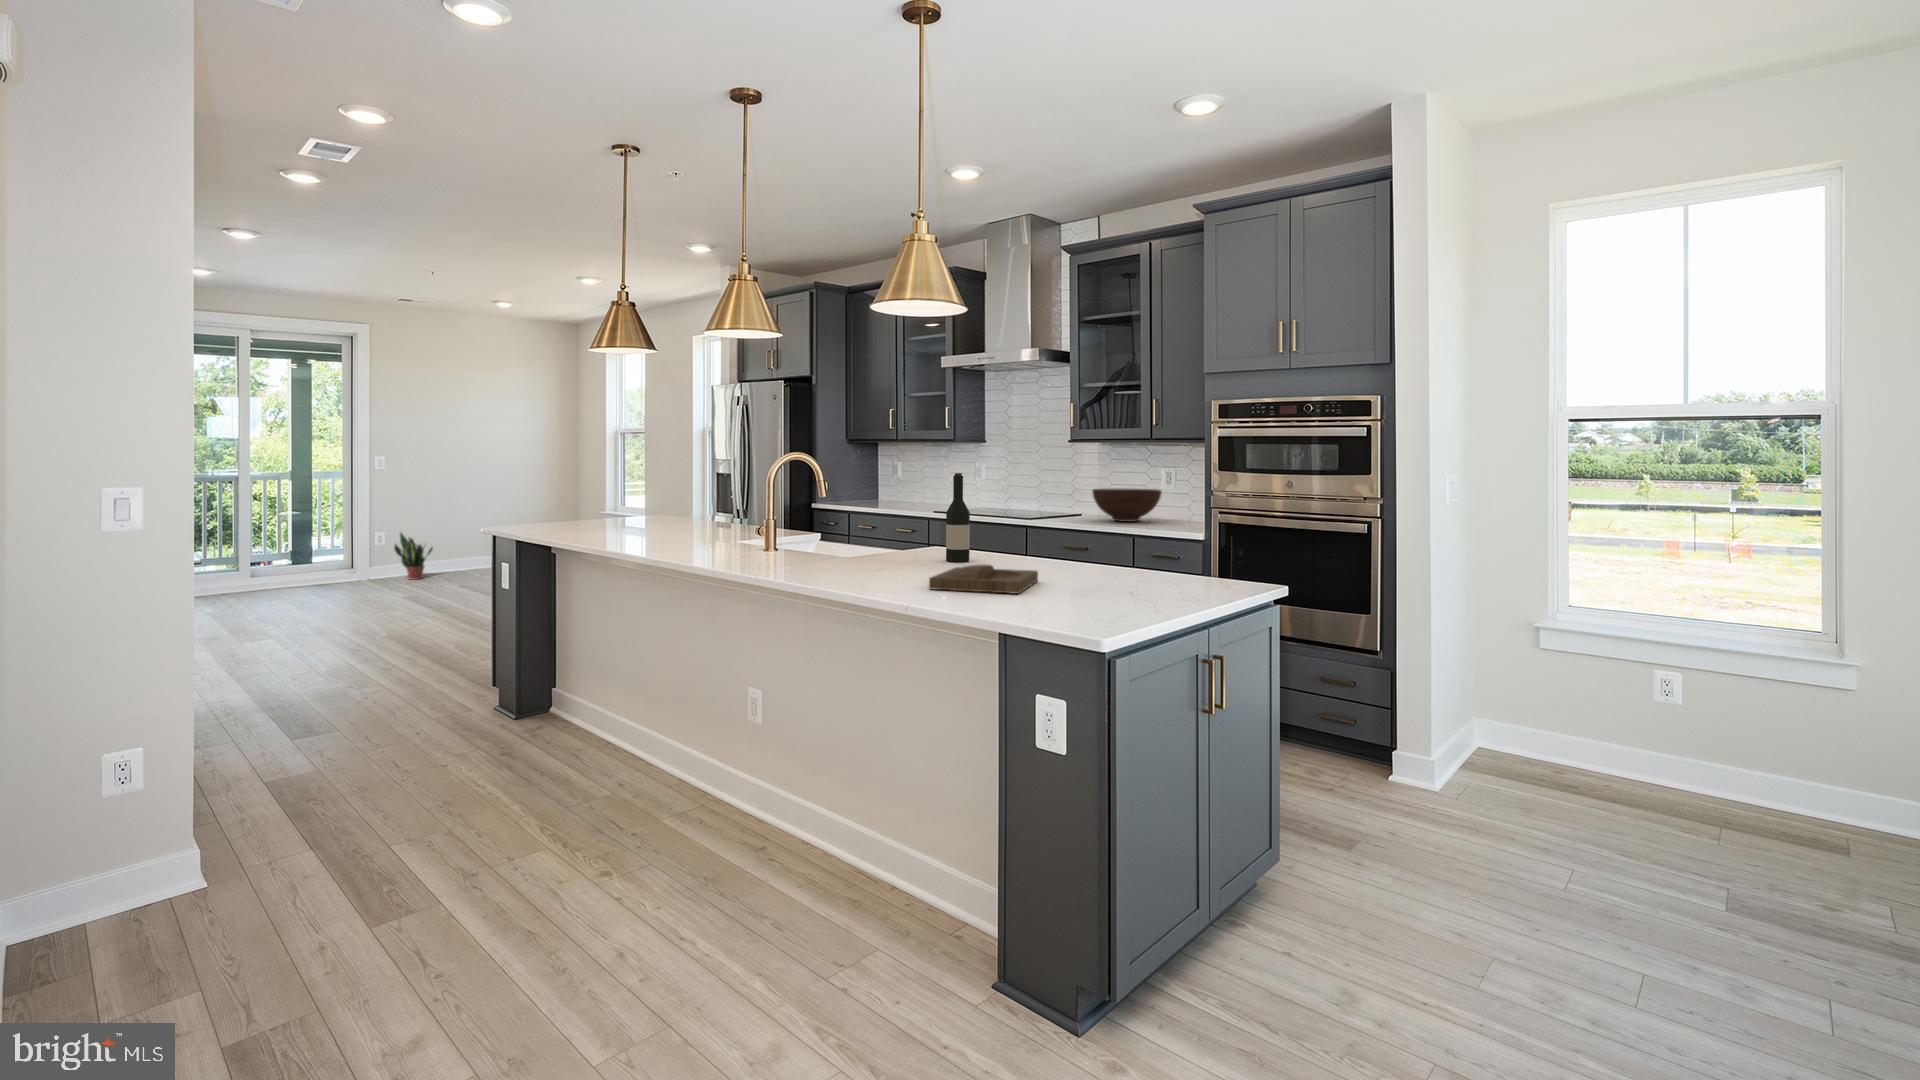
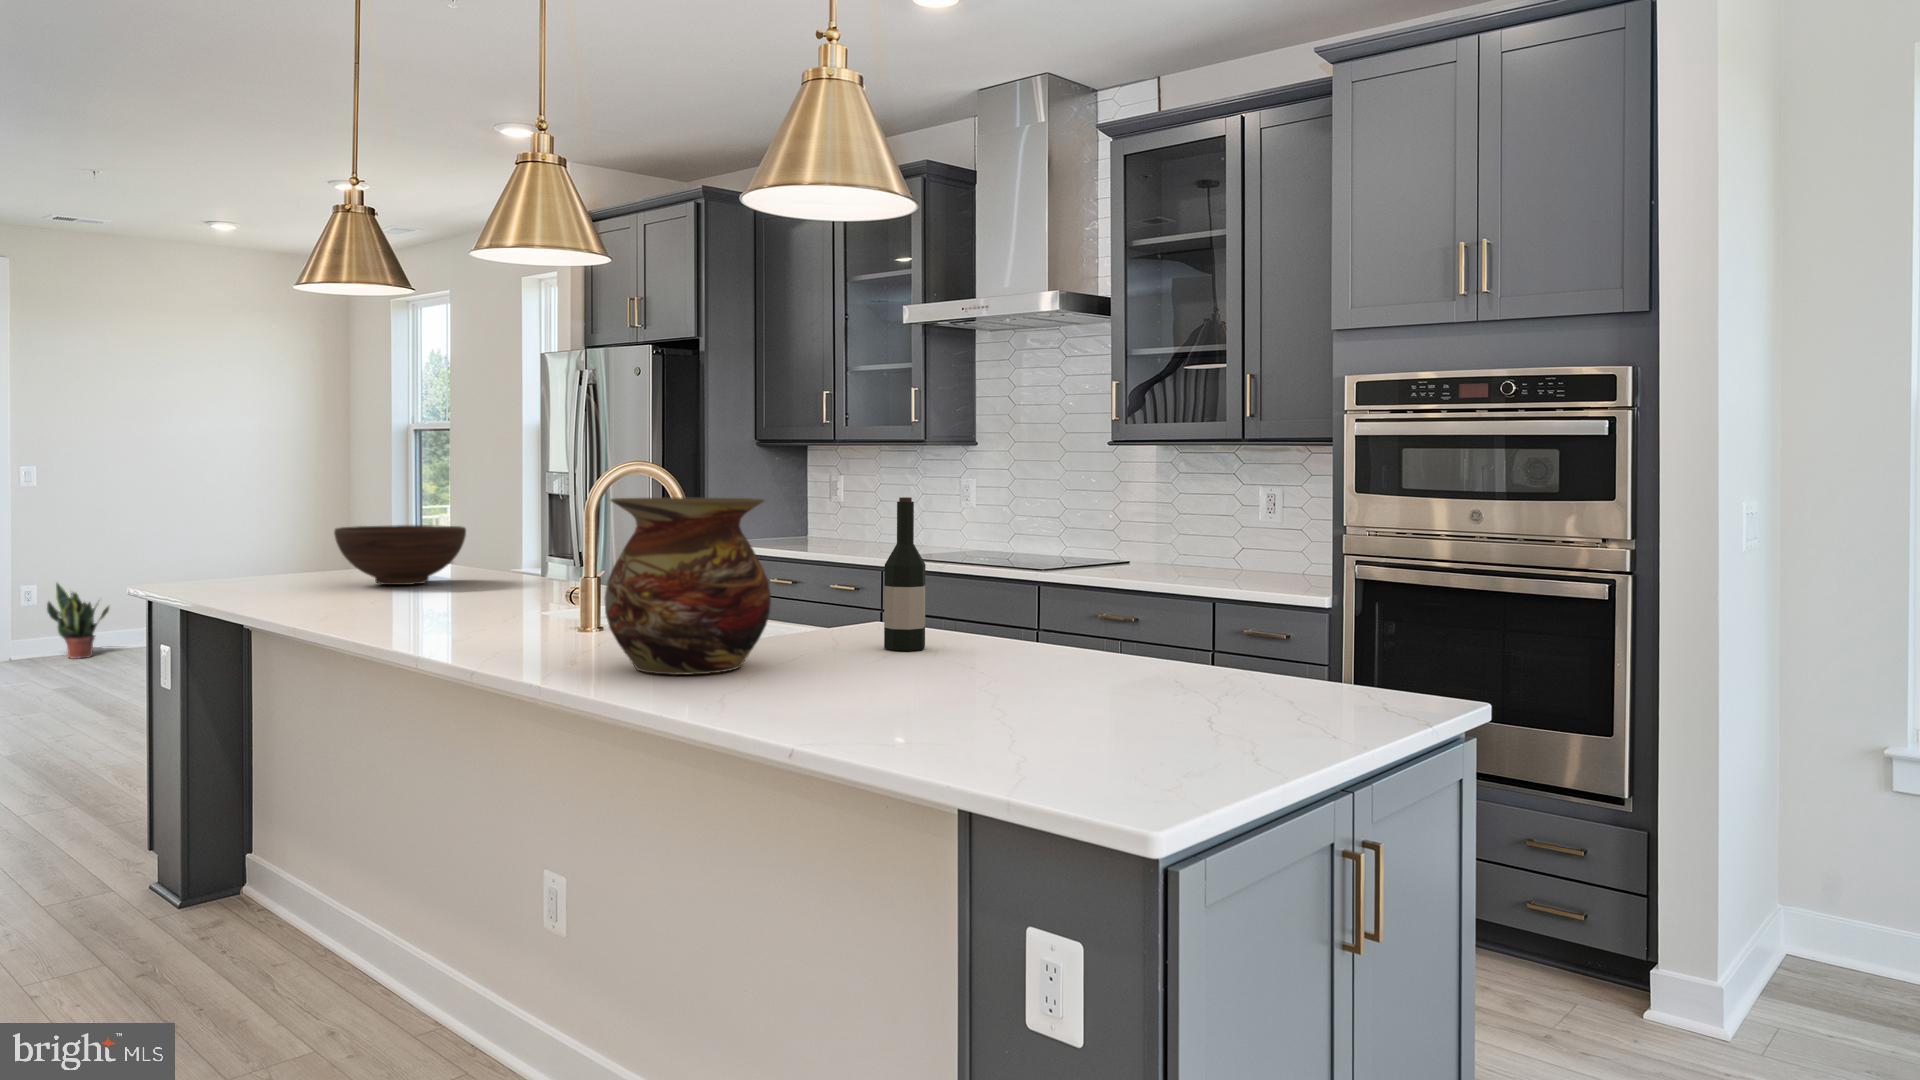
vase: none [791,473,884,573] -> present [604,497,771,675]
fruit bowl: present [1092,489,1162,522] -> present [334,525,466,585]
tray: present [929,565,1038,594] -> none [835,662,1034,719]

